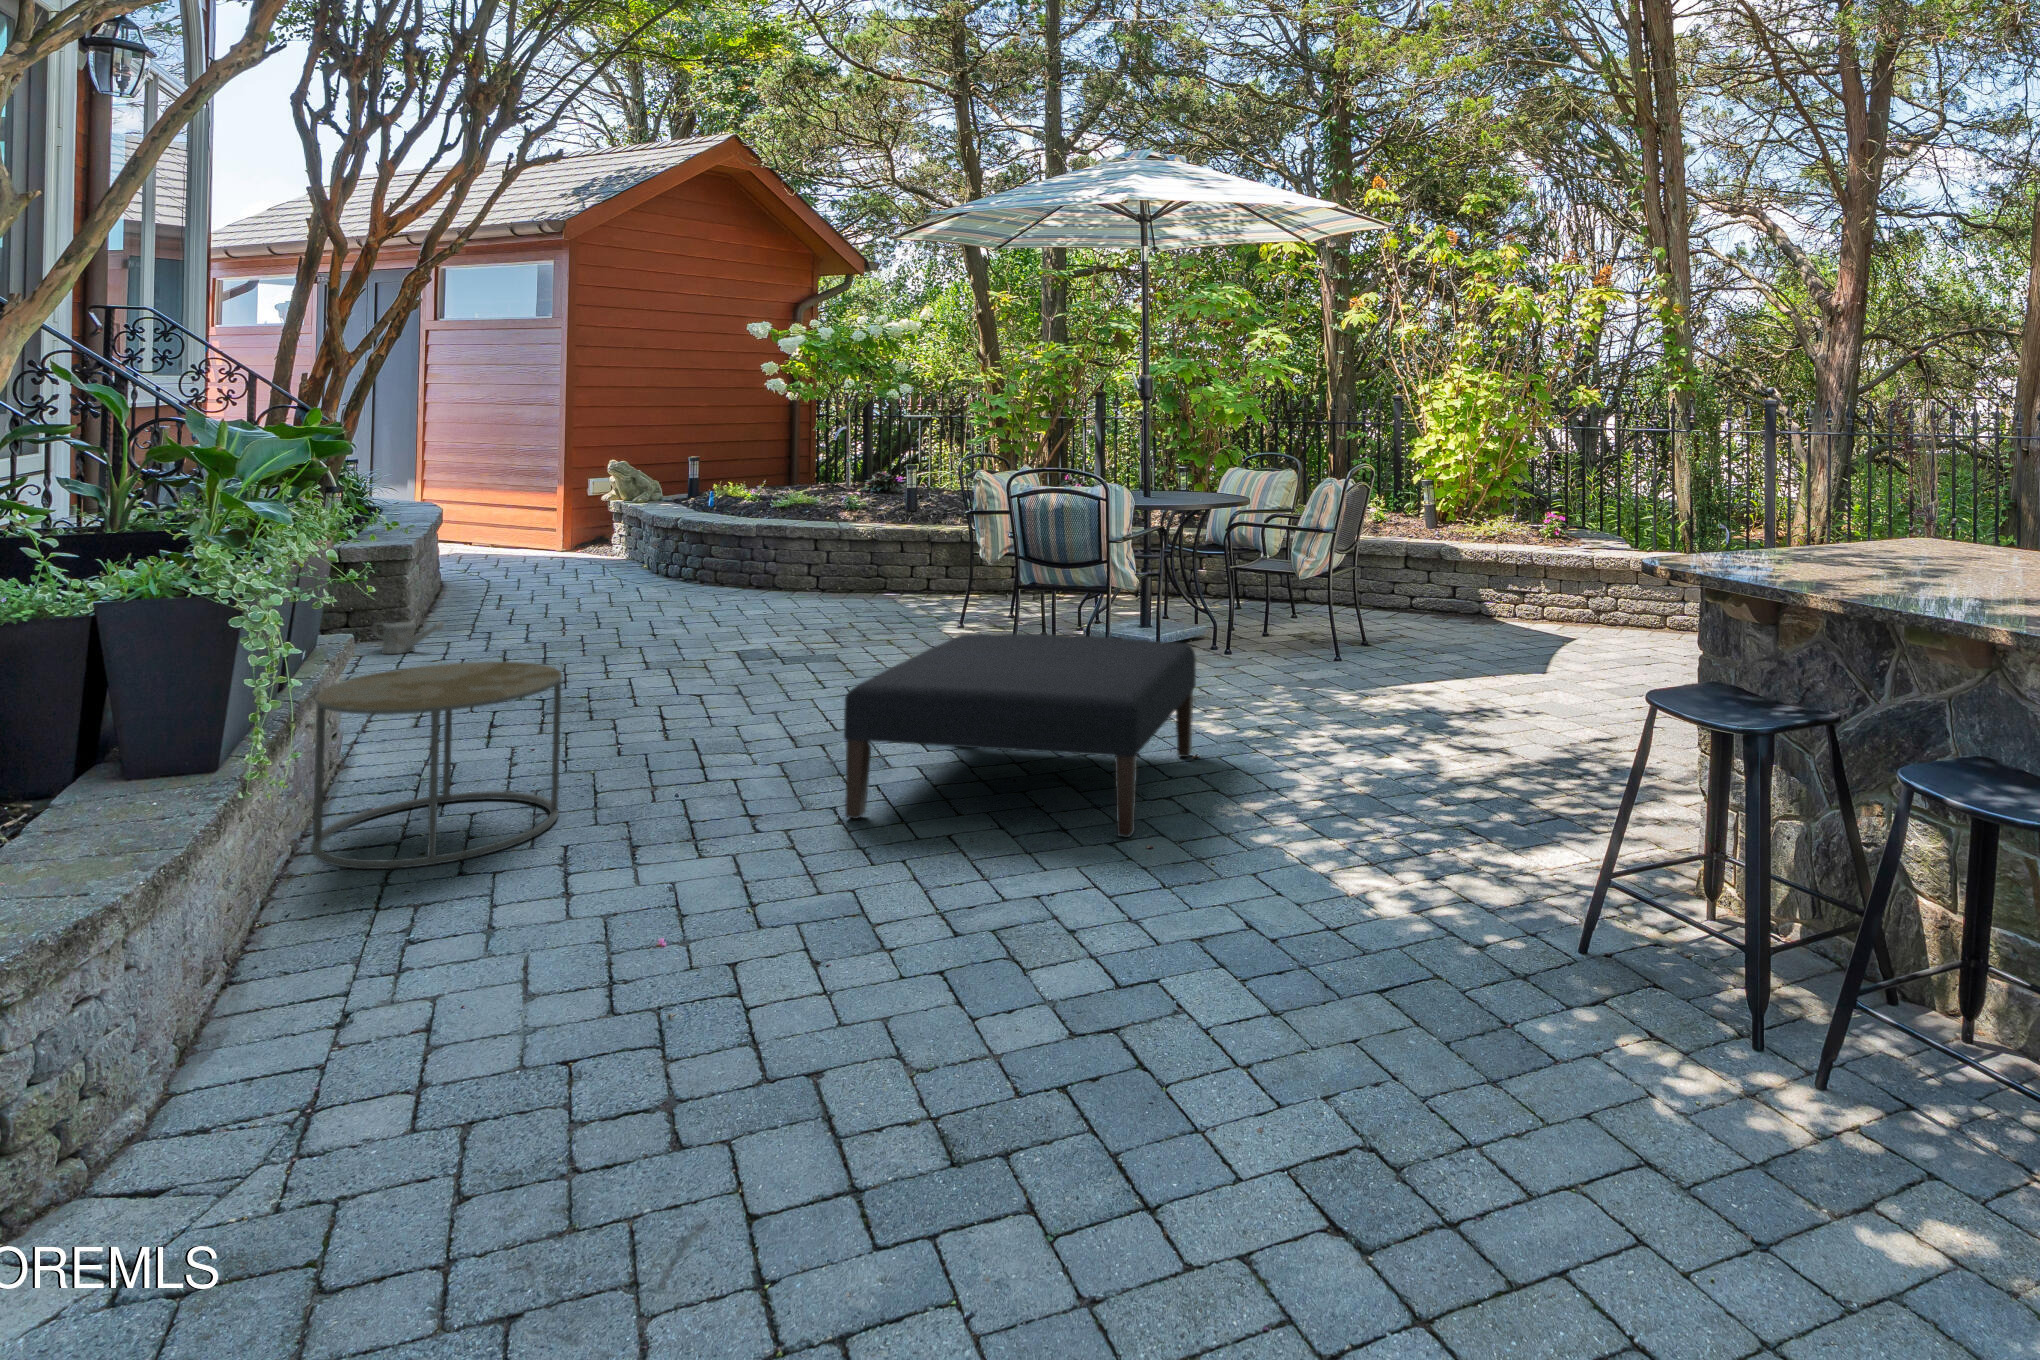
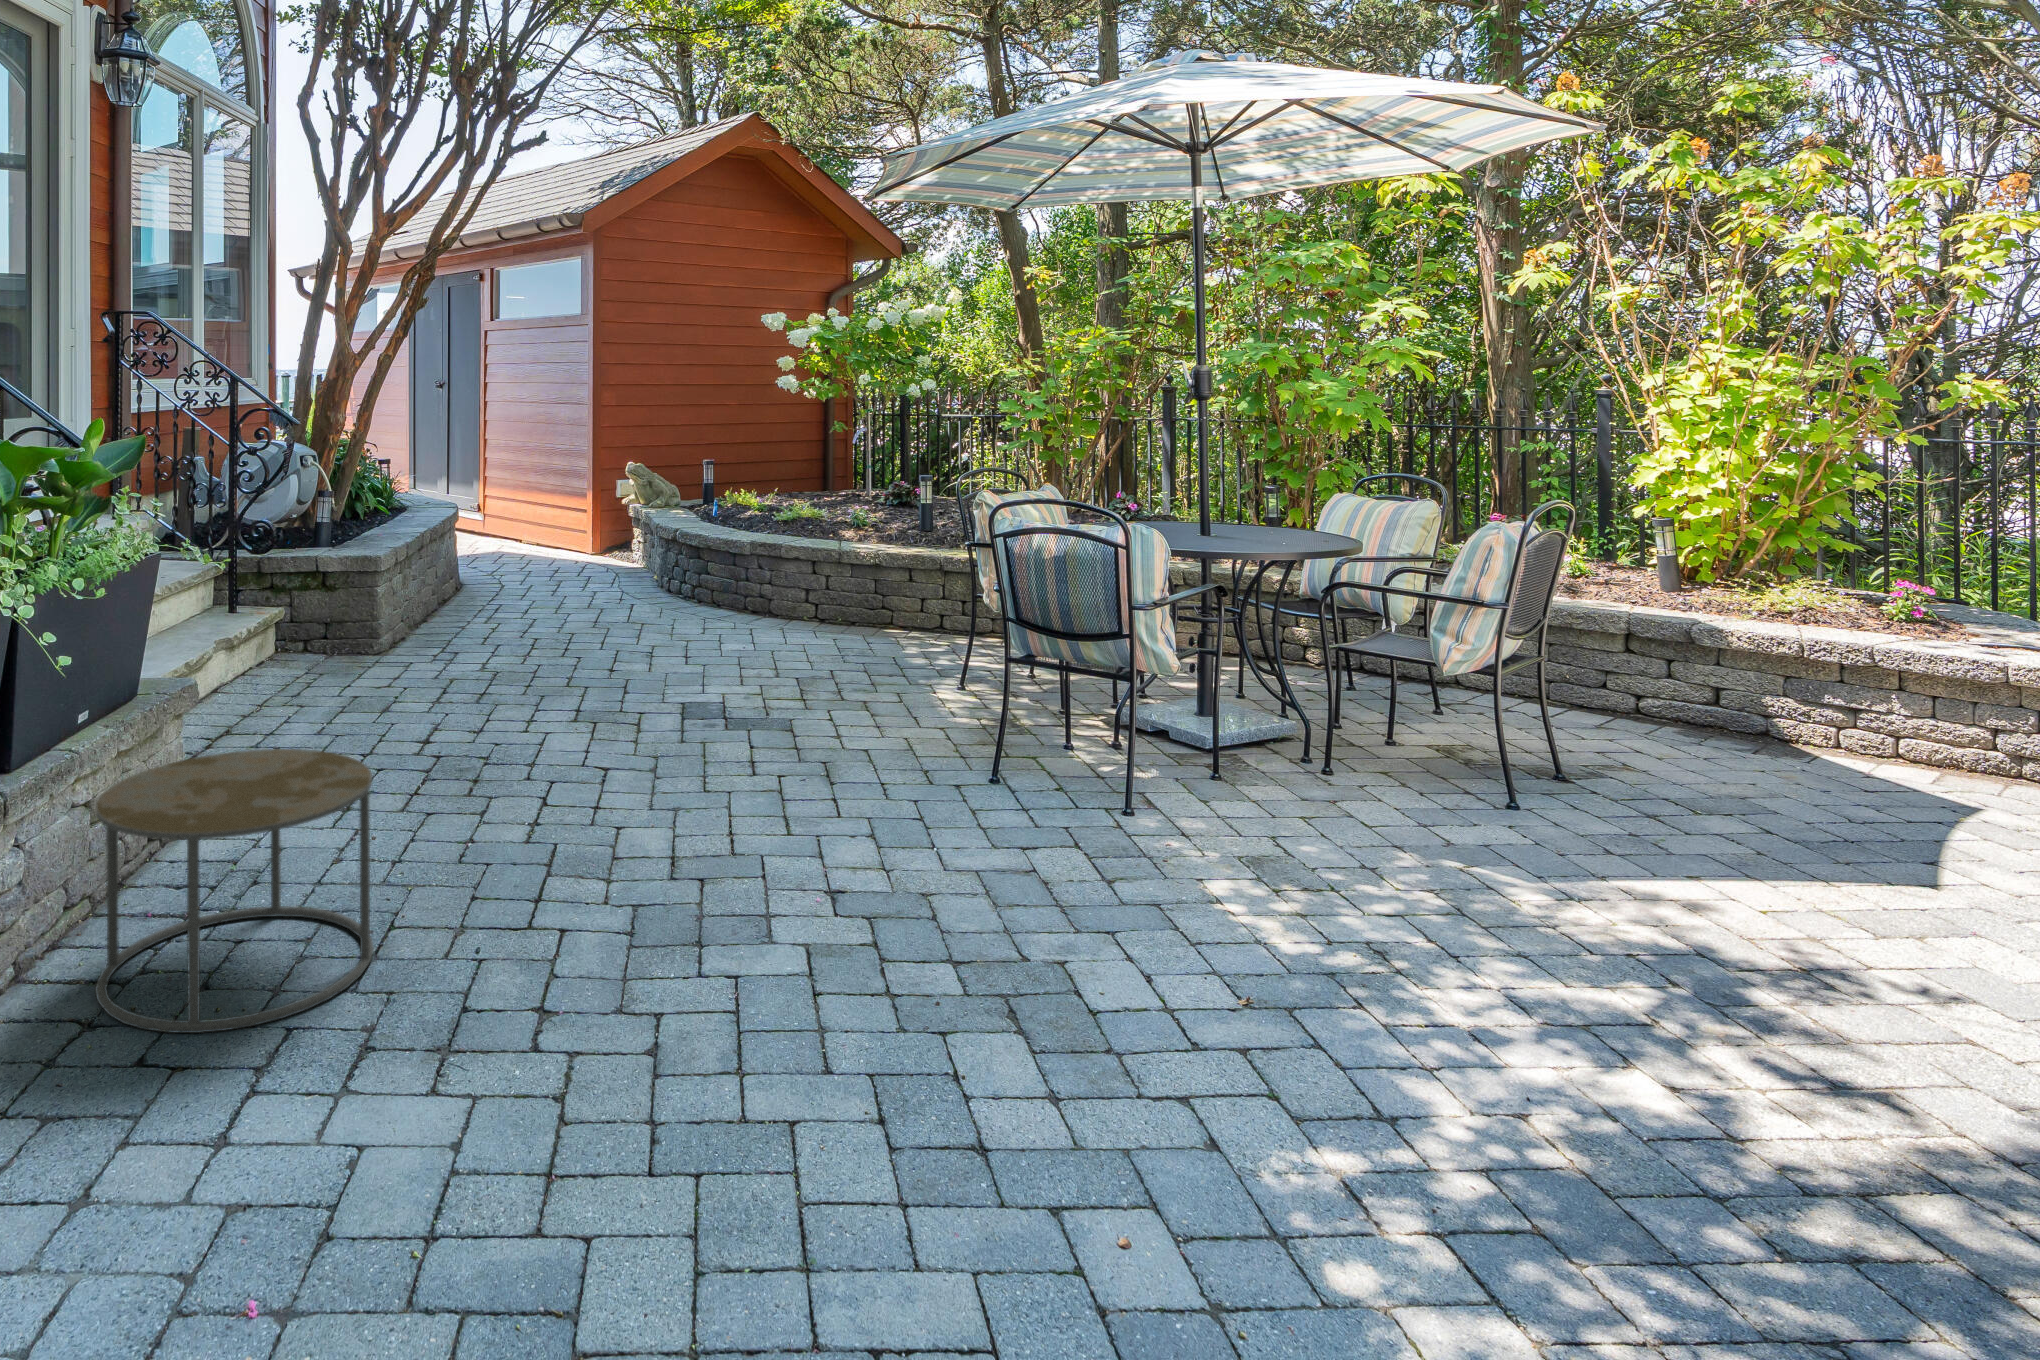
watering can: present [372,622,444,654] -> none [352,640,410,675]
ottoman: present [844,633,1196,838] -> none [689,755,1253,1199]

